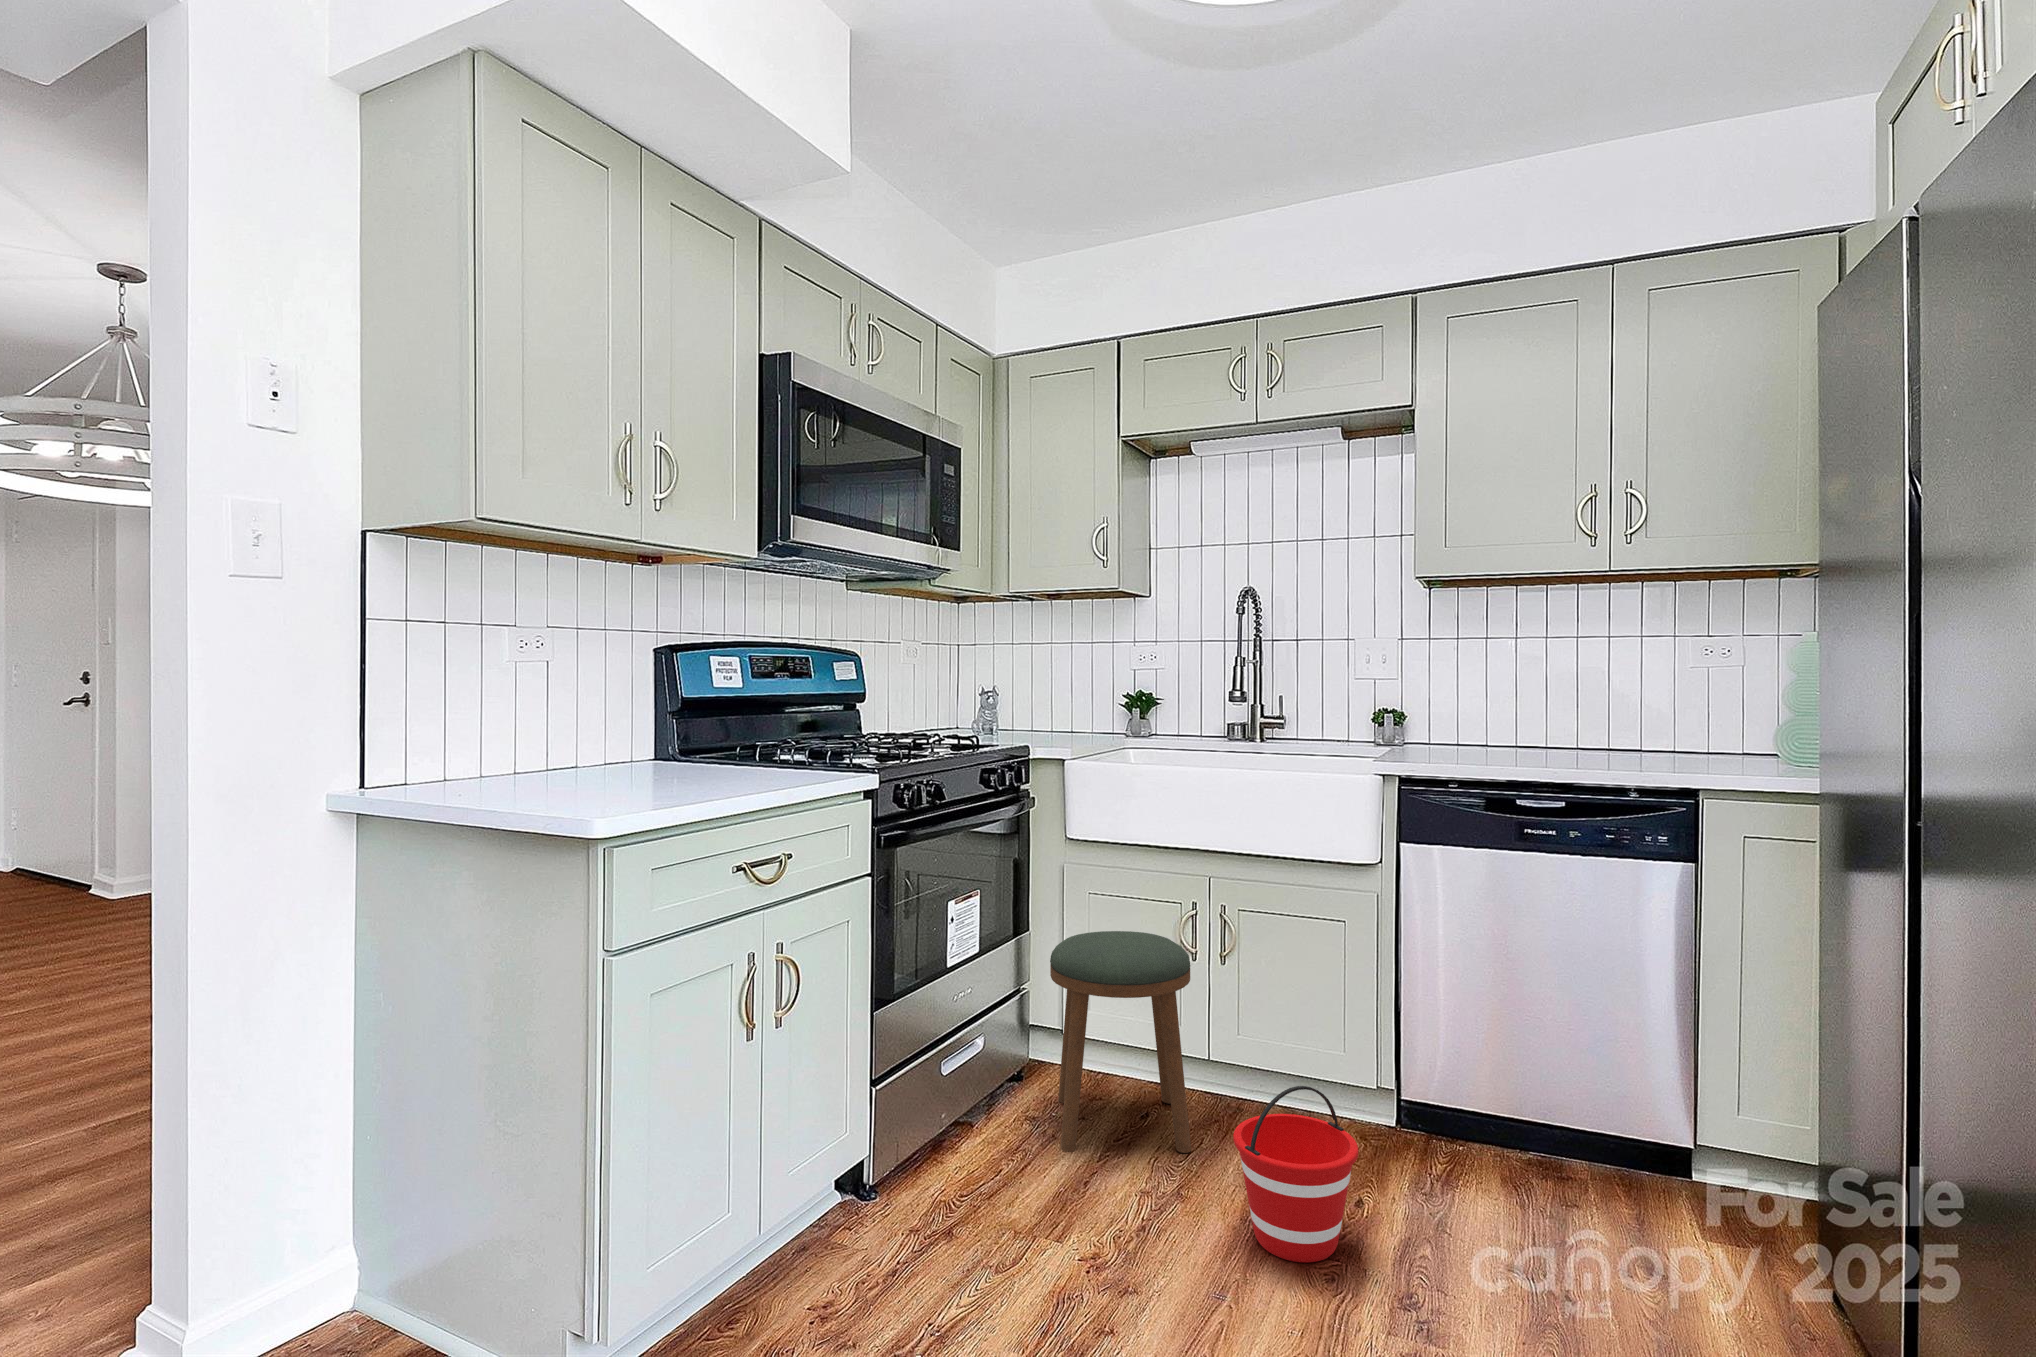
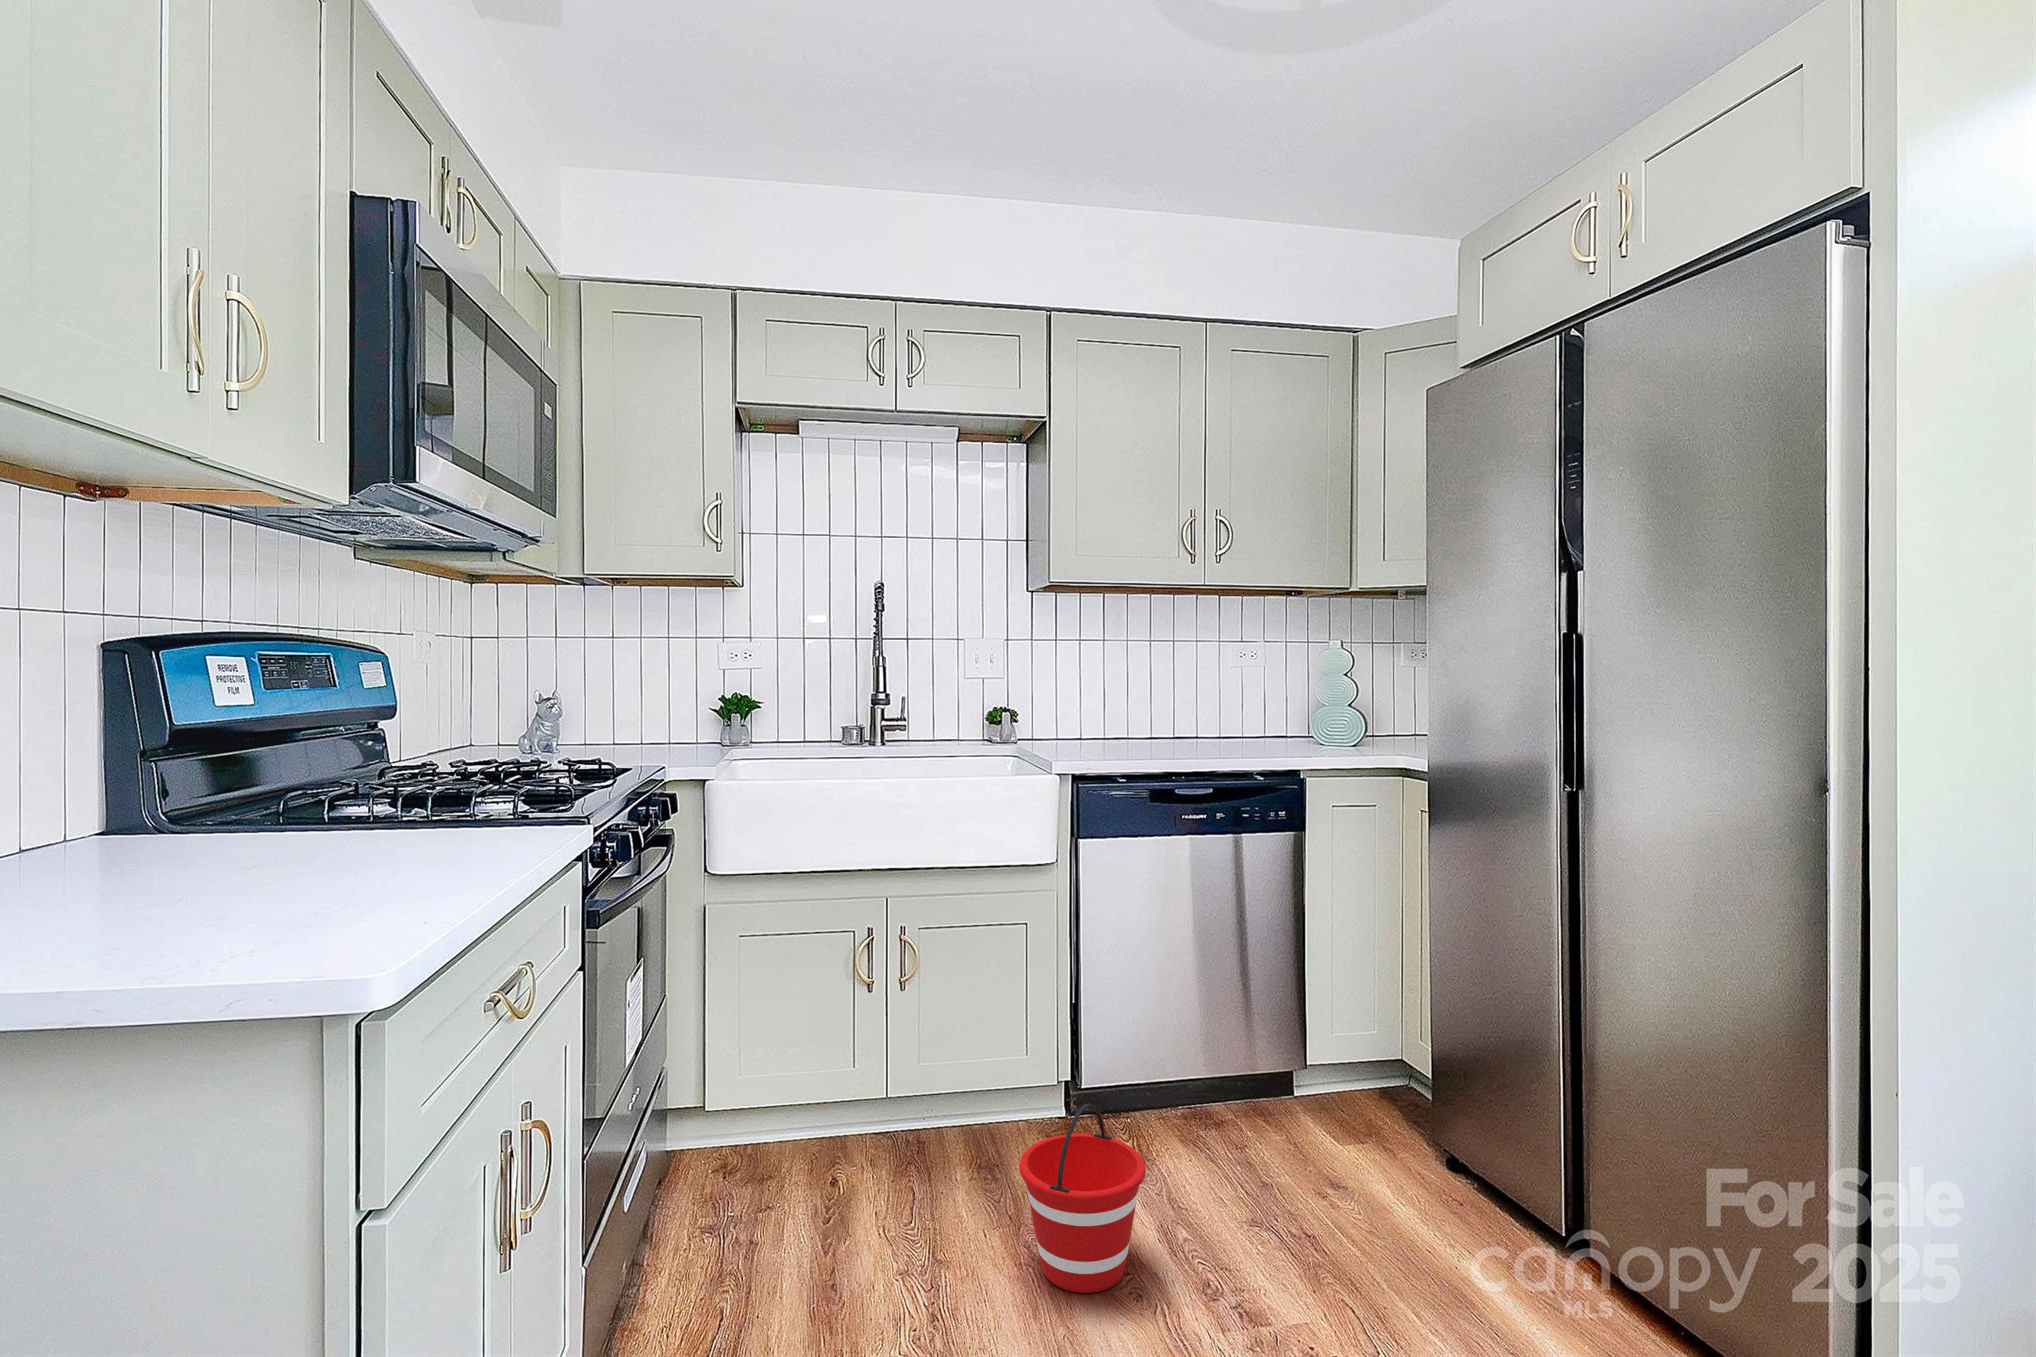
stool: present [1050,931,1191,1153] -> none [729,972,916,1257]

